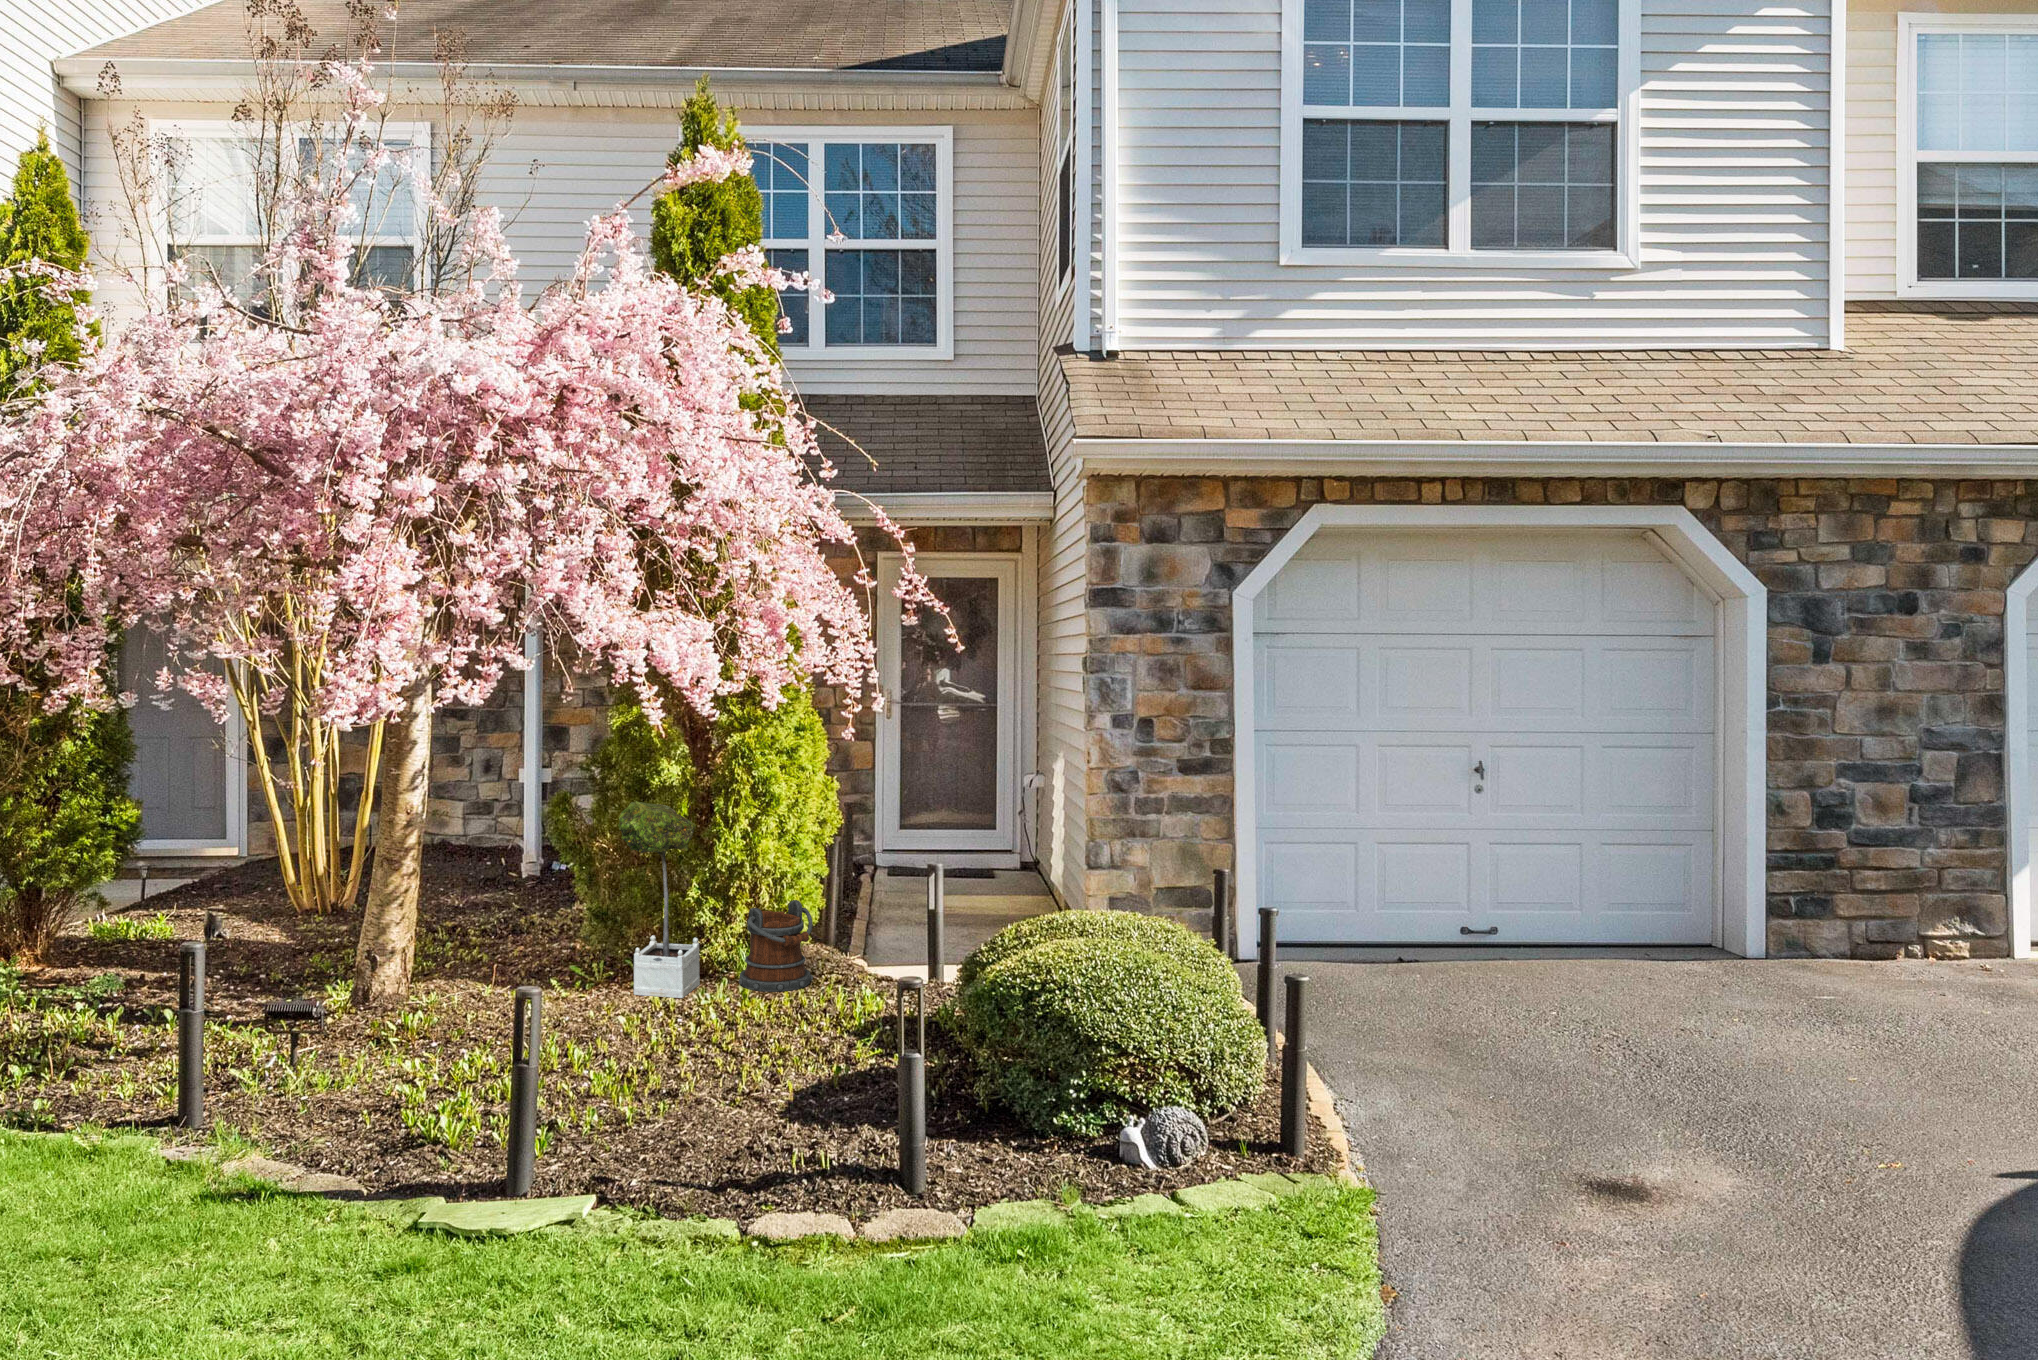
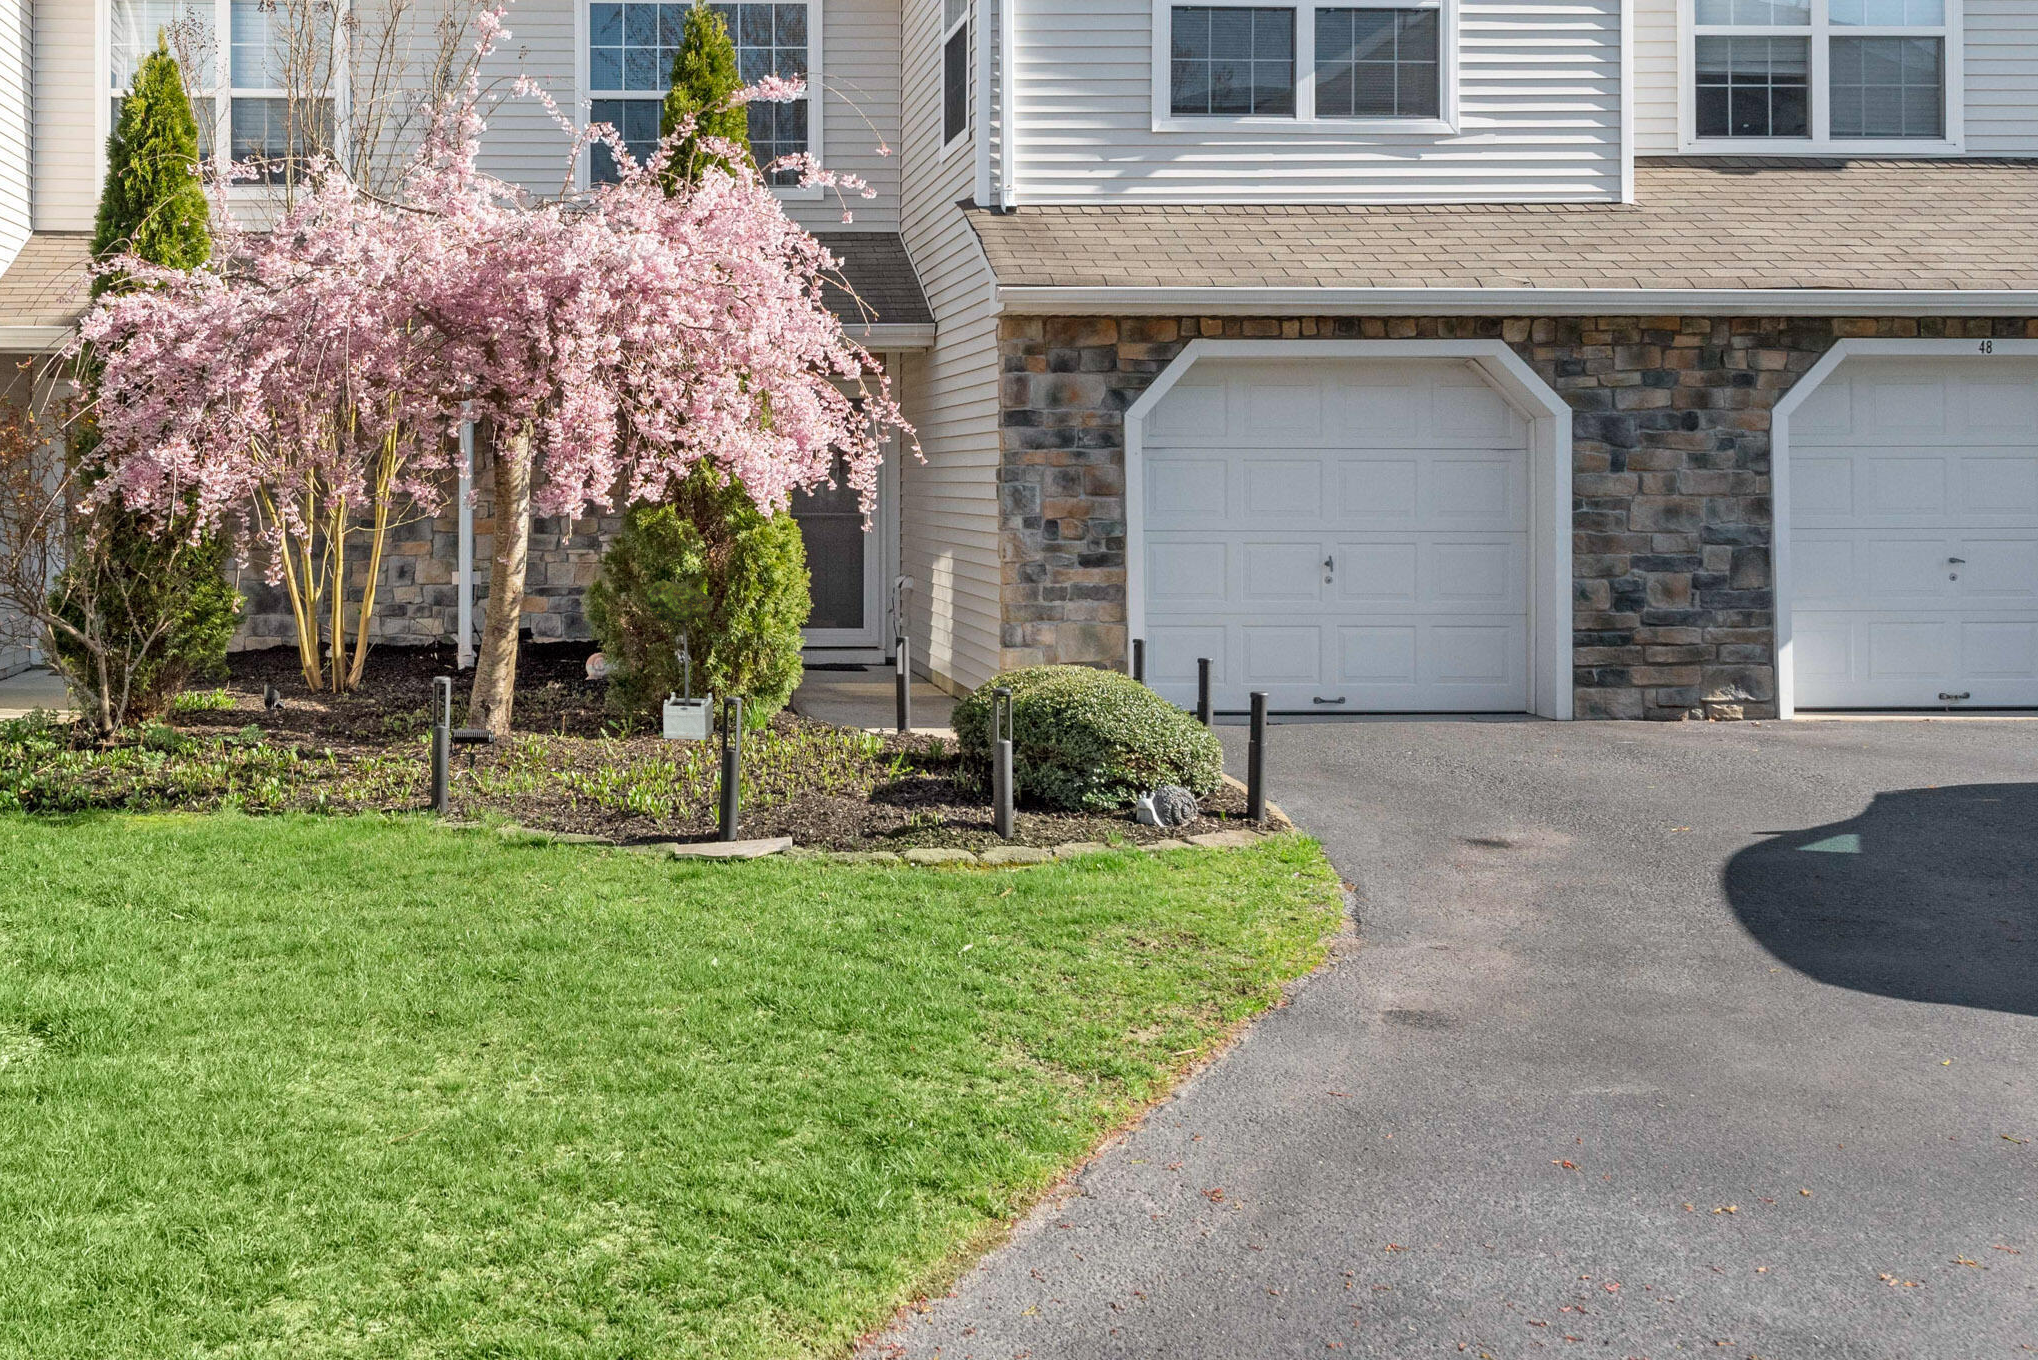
bucket: present [739,900,813,992] -> none [744,663,806,735]

